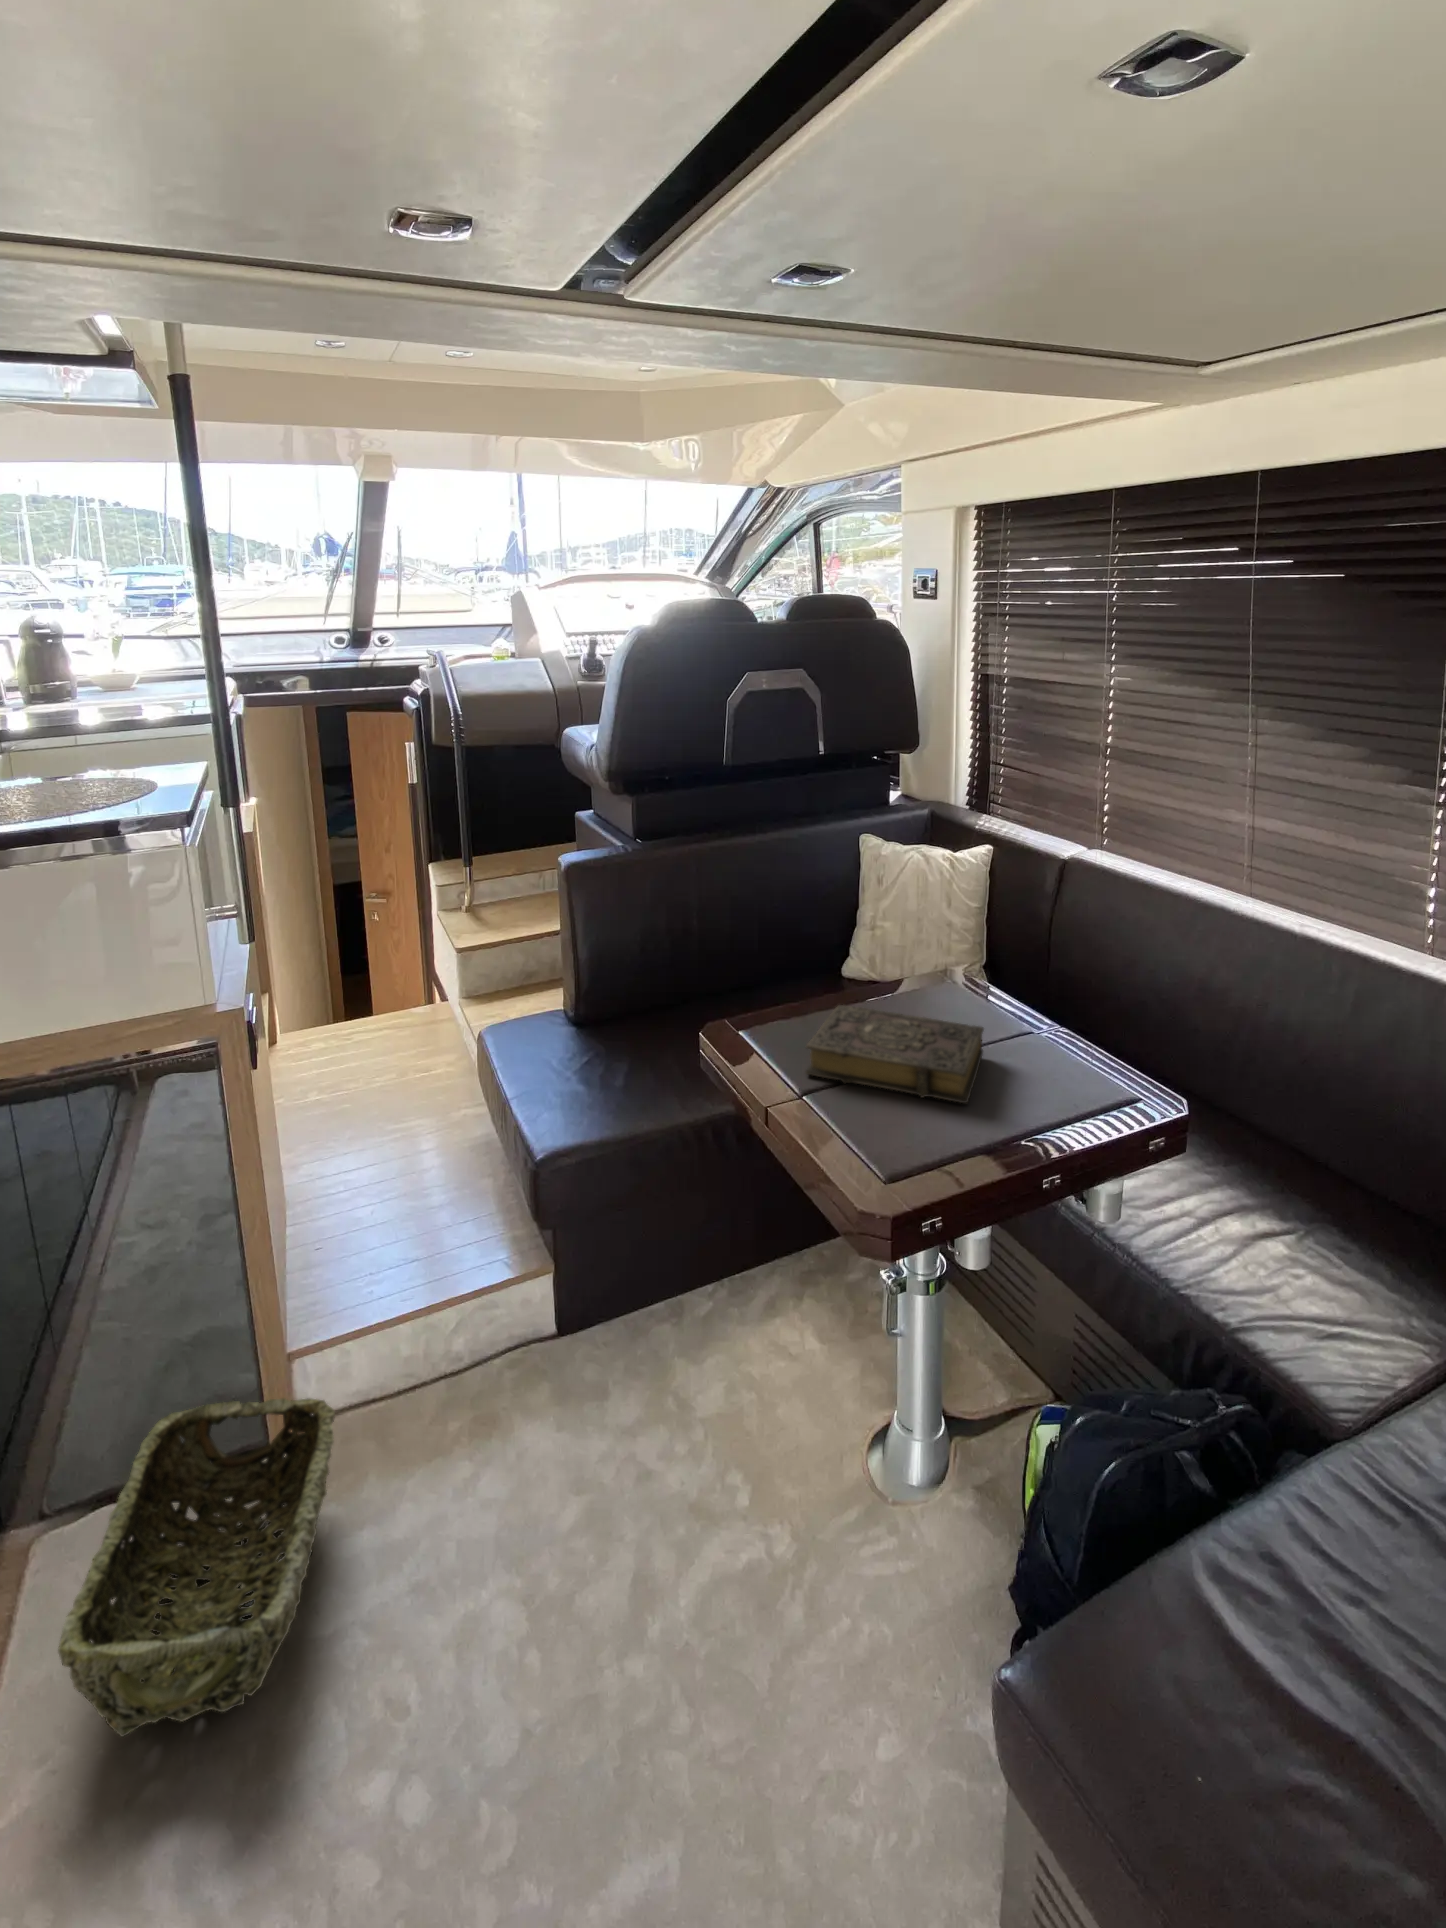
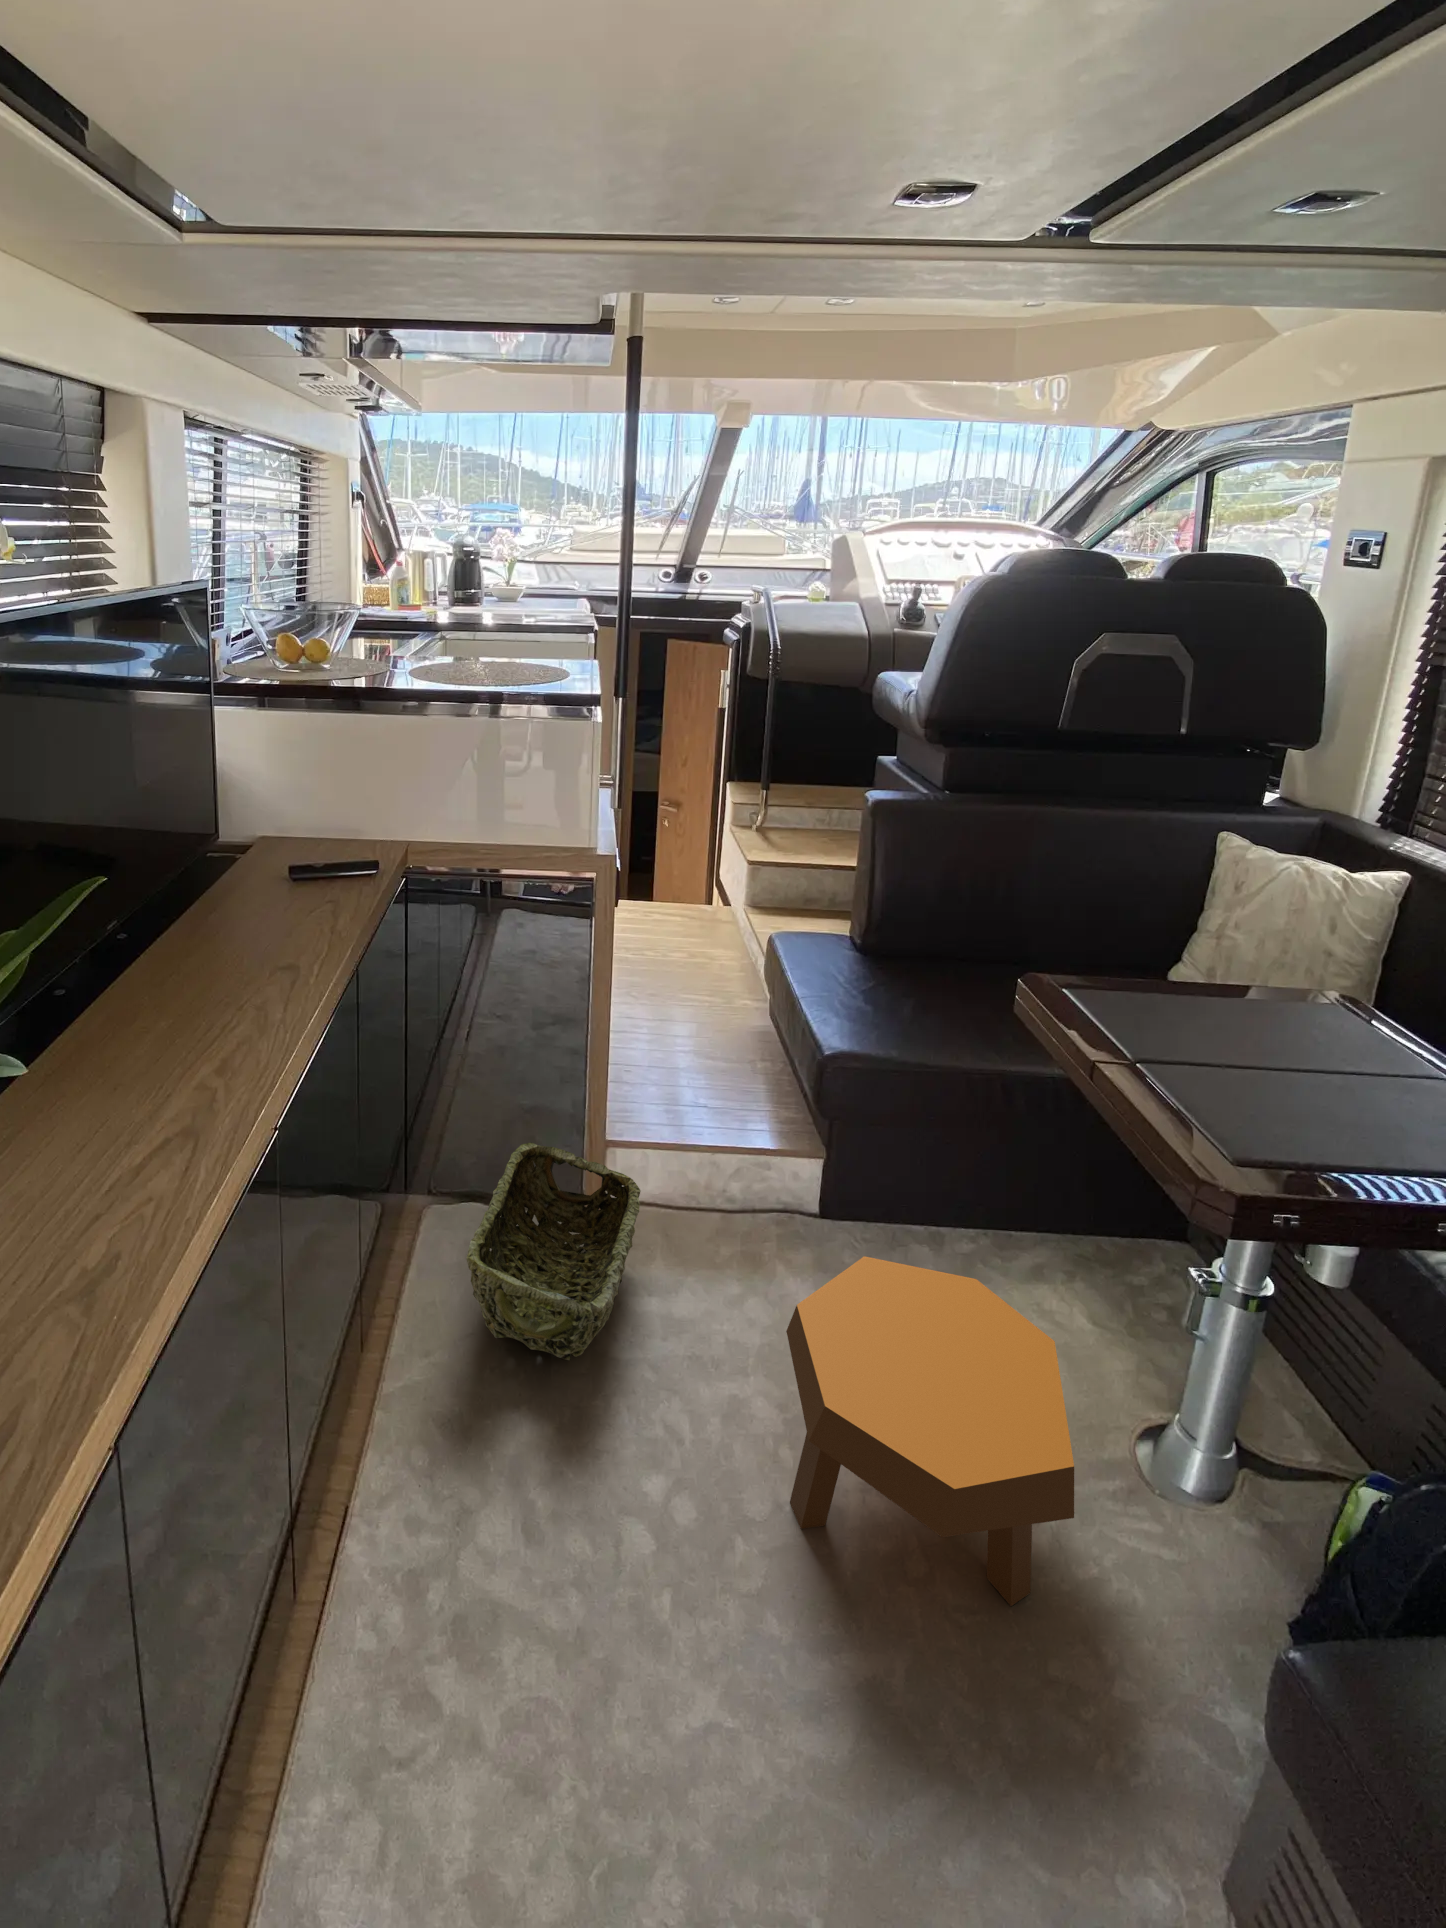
book: present [806,1005,984,1103] -> none [1126,991,1374,1129]
footstool: none [517,1361,817,1765] -> present [786,1256,1074,1606]

